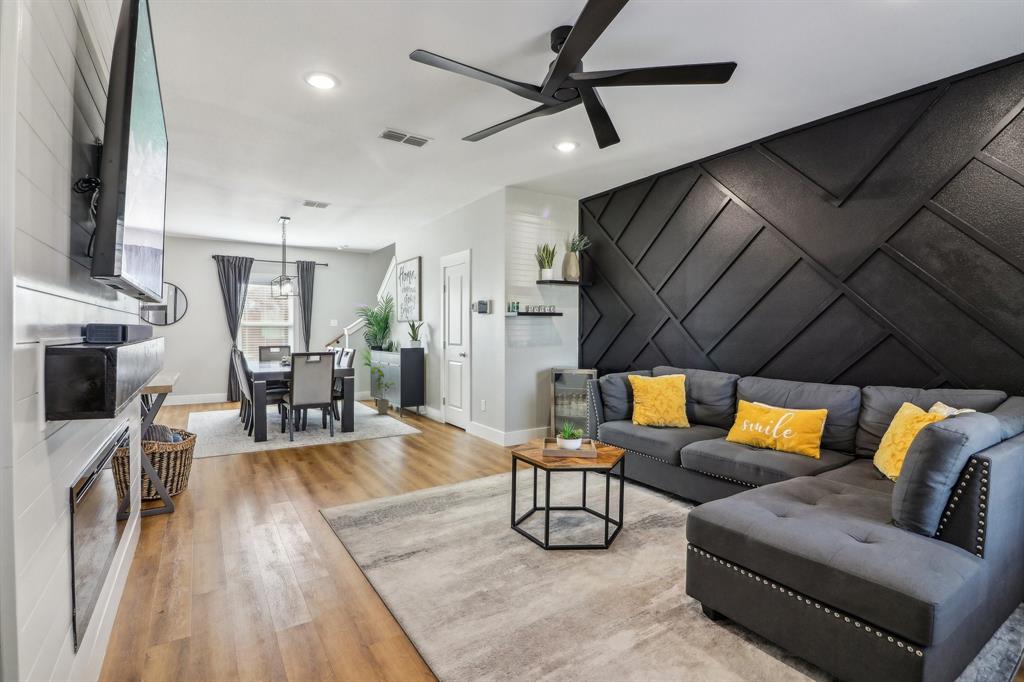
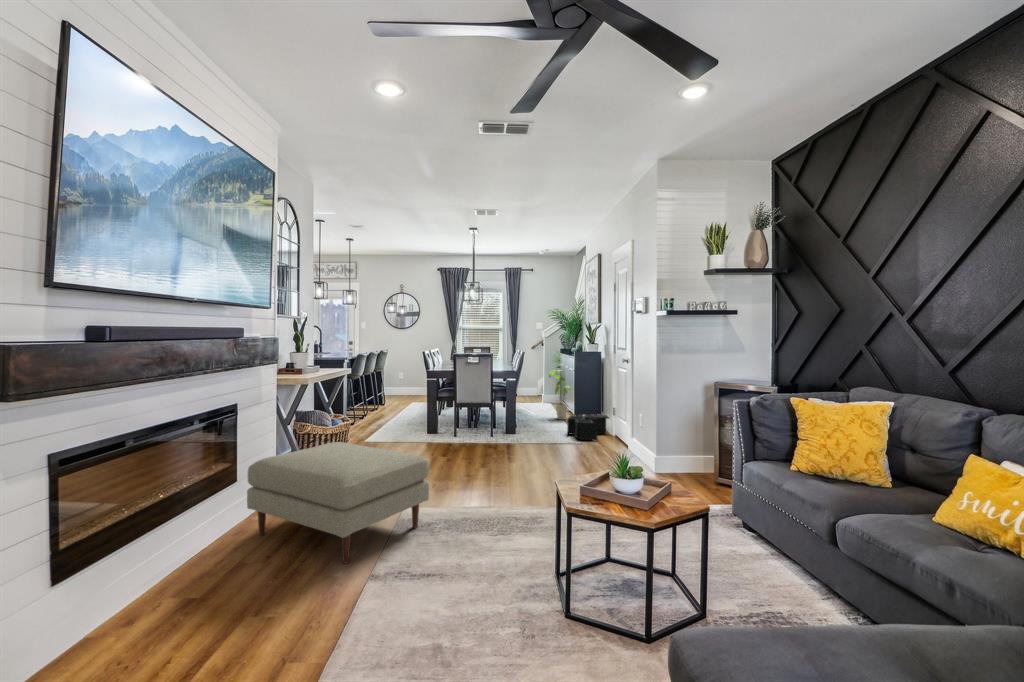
storage bin: none [403,405,440,429] -> present [567,415,609,440]
ottoman: none [172,451,363,559] -> present [247,442,429,563]

